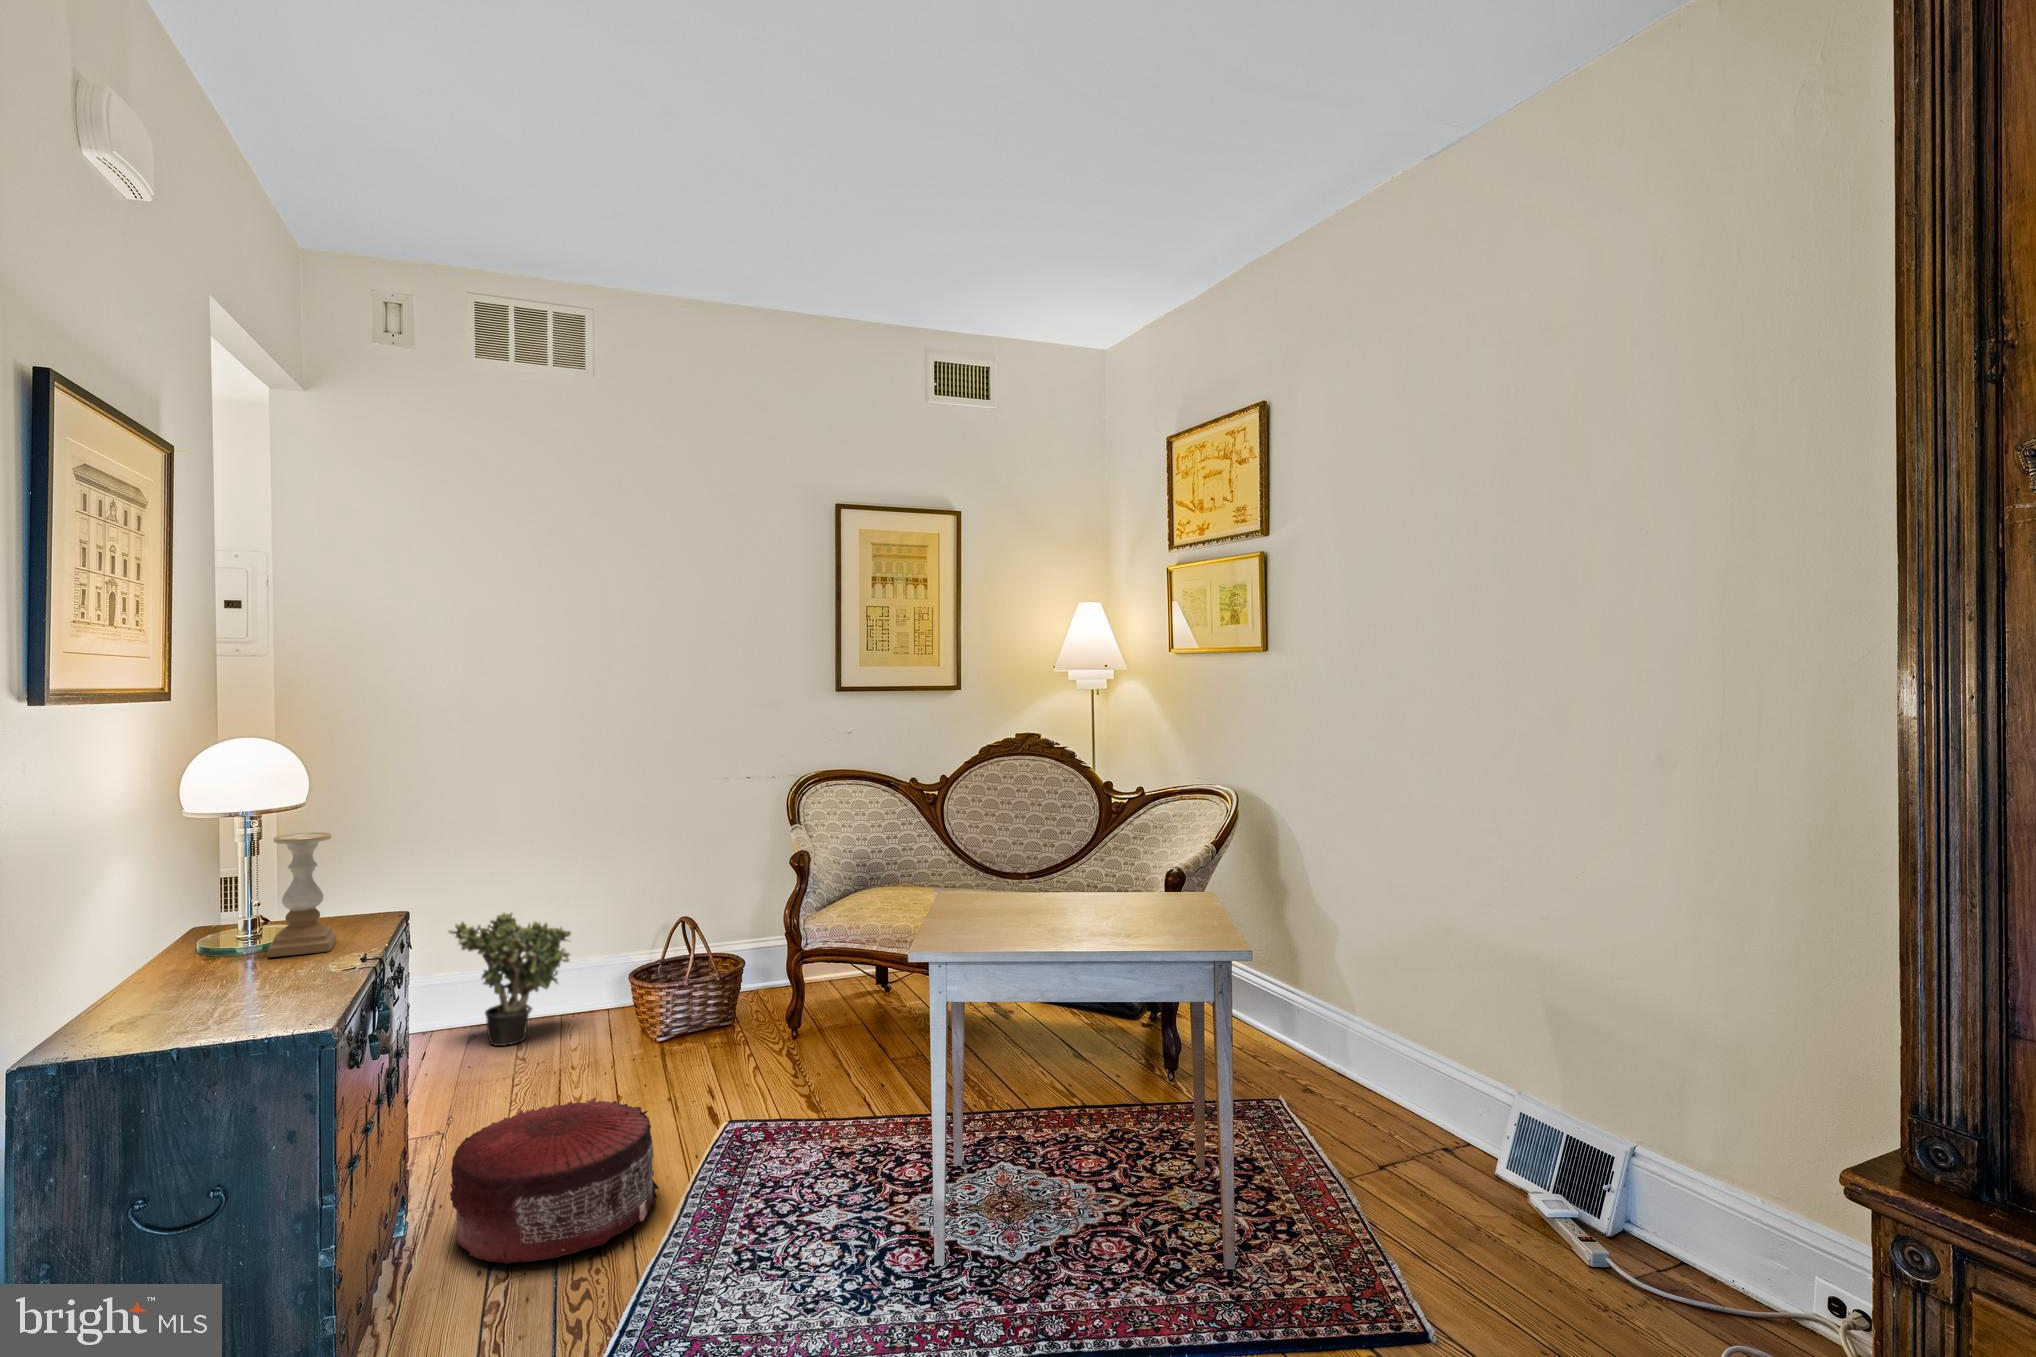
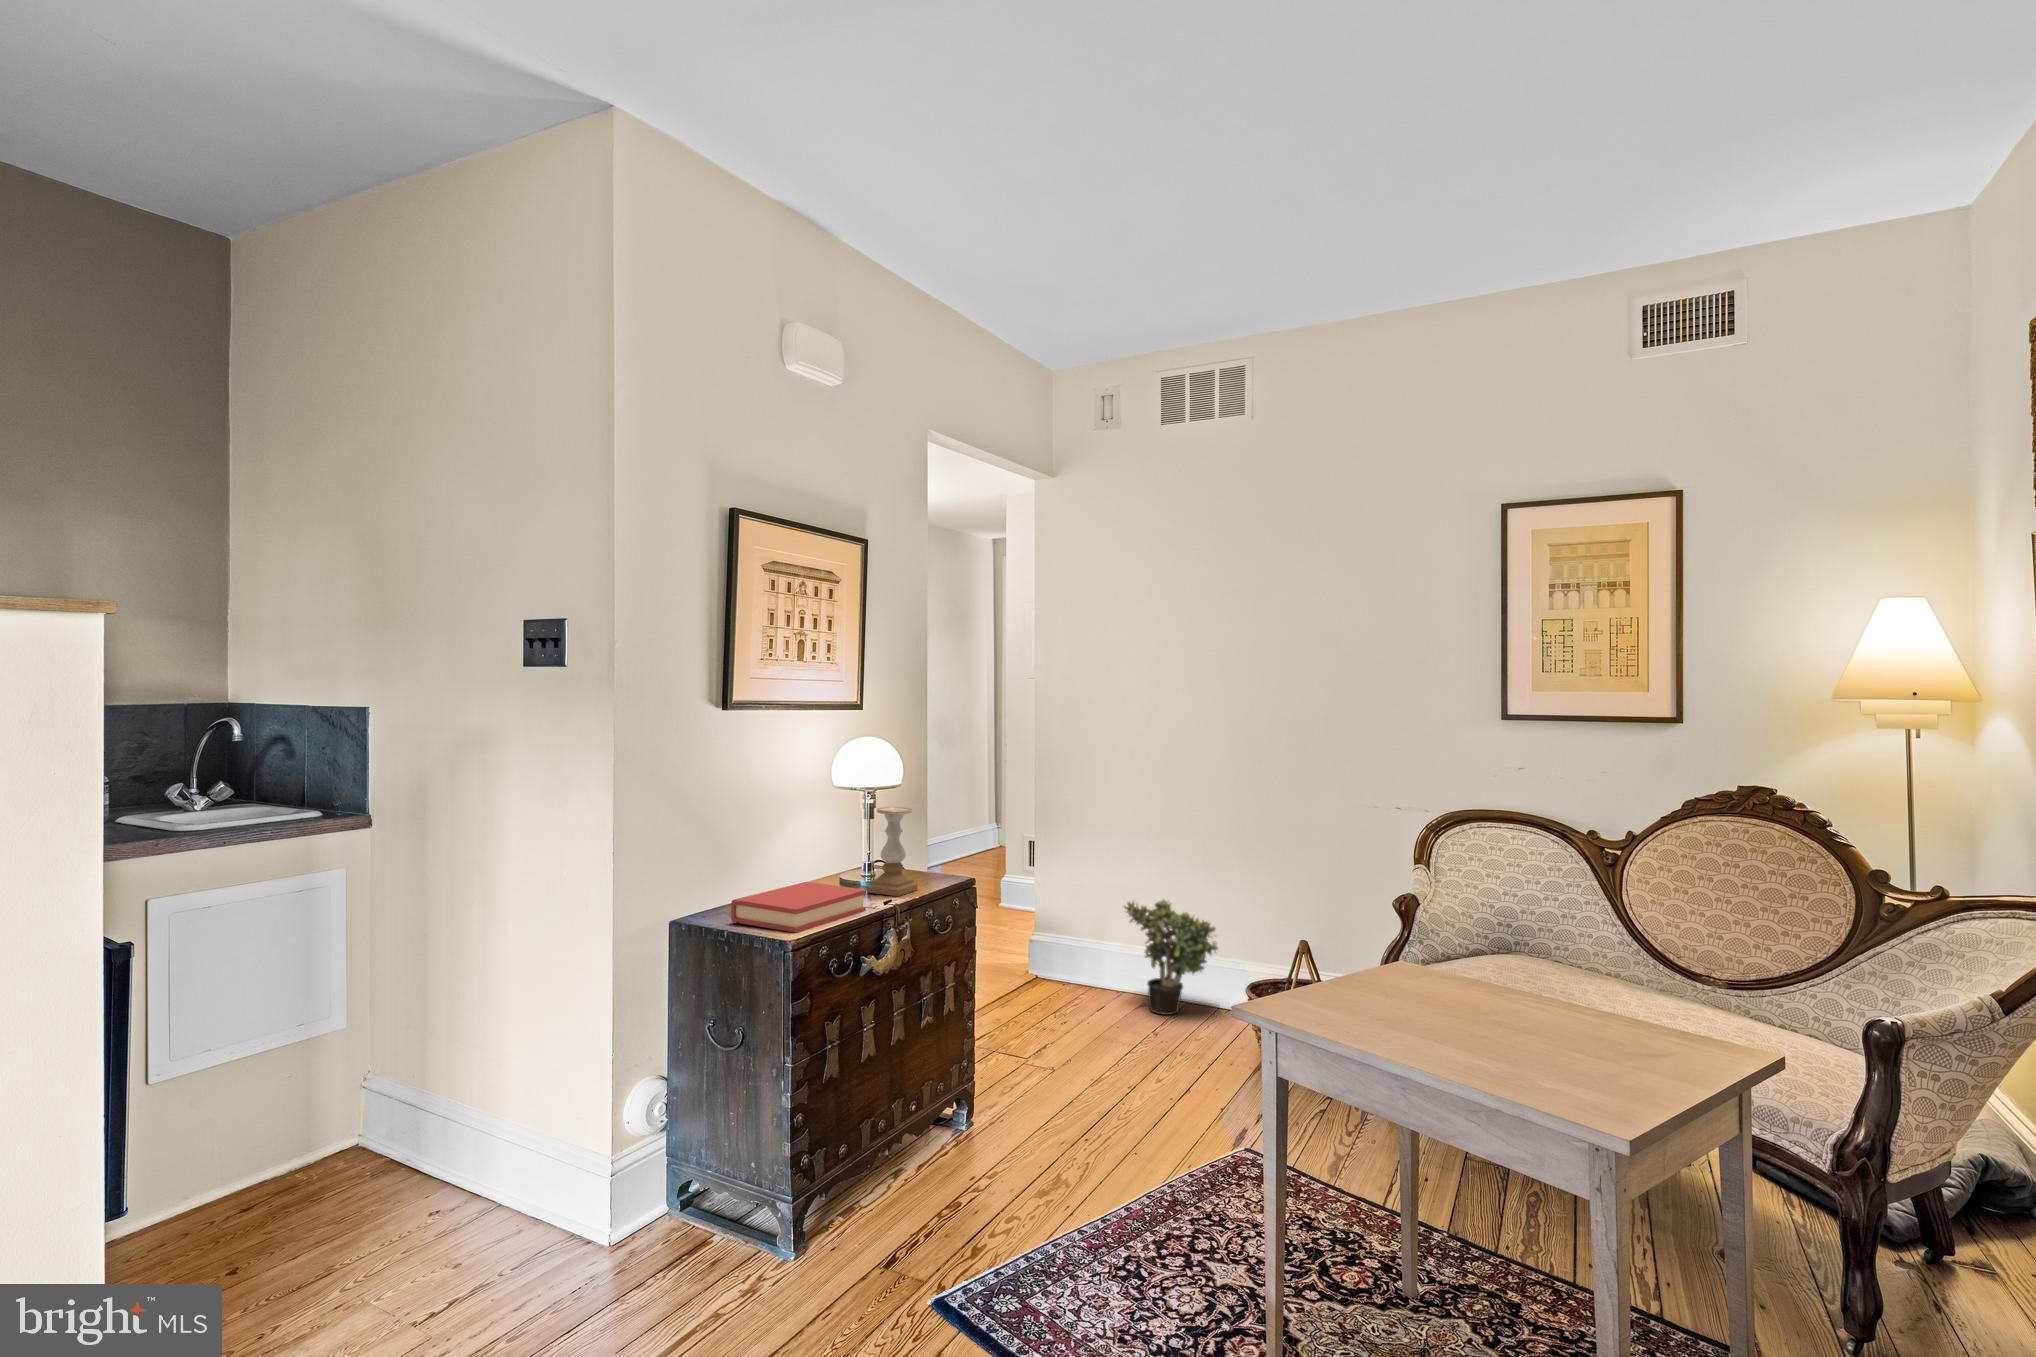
hardback book: none [139,945,326,1032] -> present [731,882,866,933]
pouf: present [450,1098,659,1264] -> none [967,1062,1128,1199]

